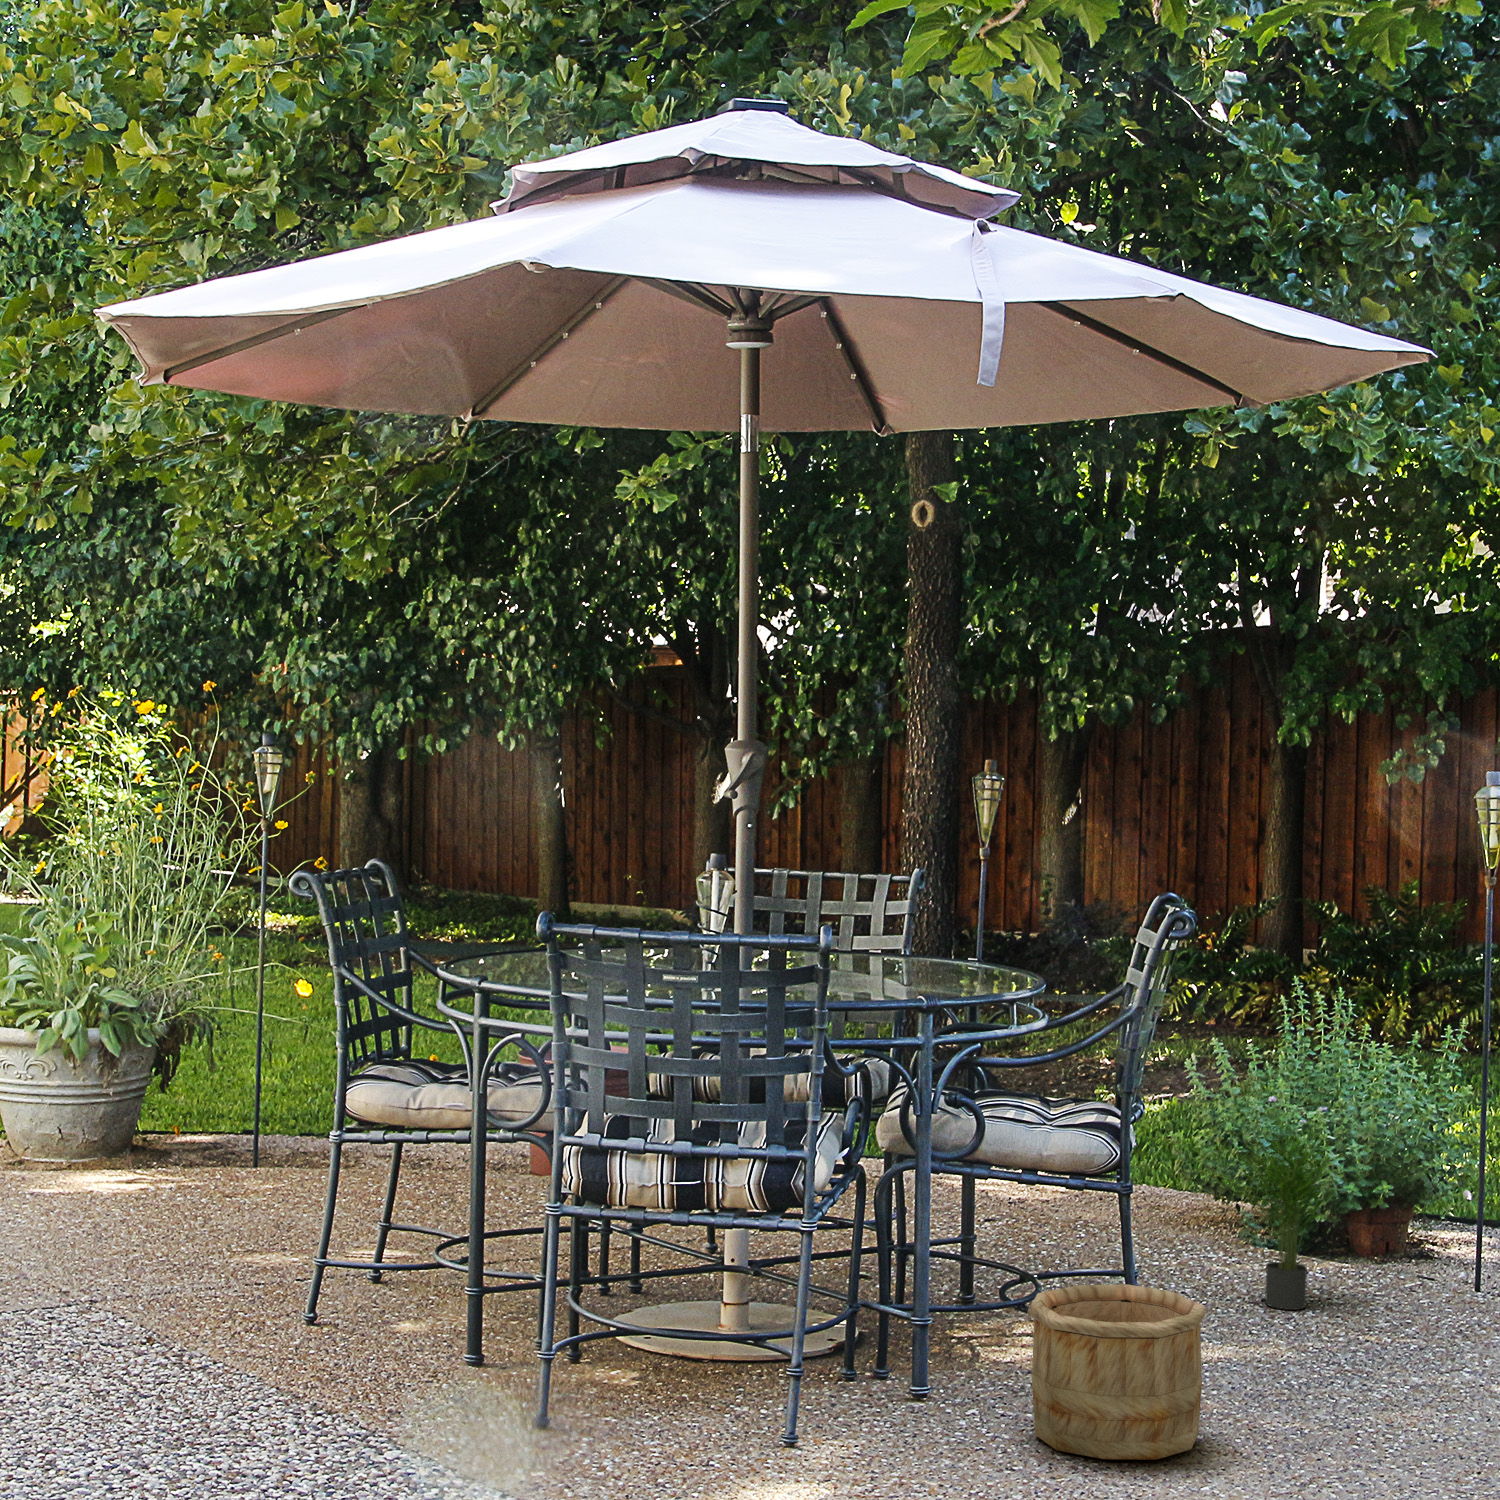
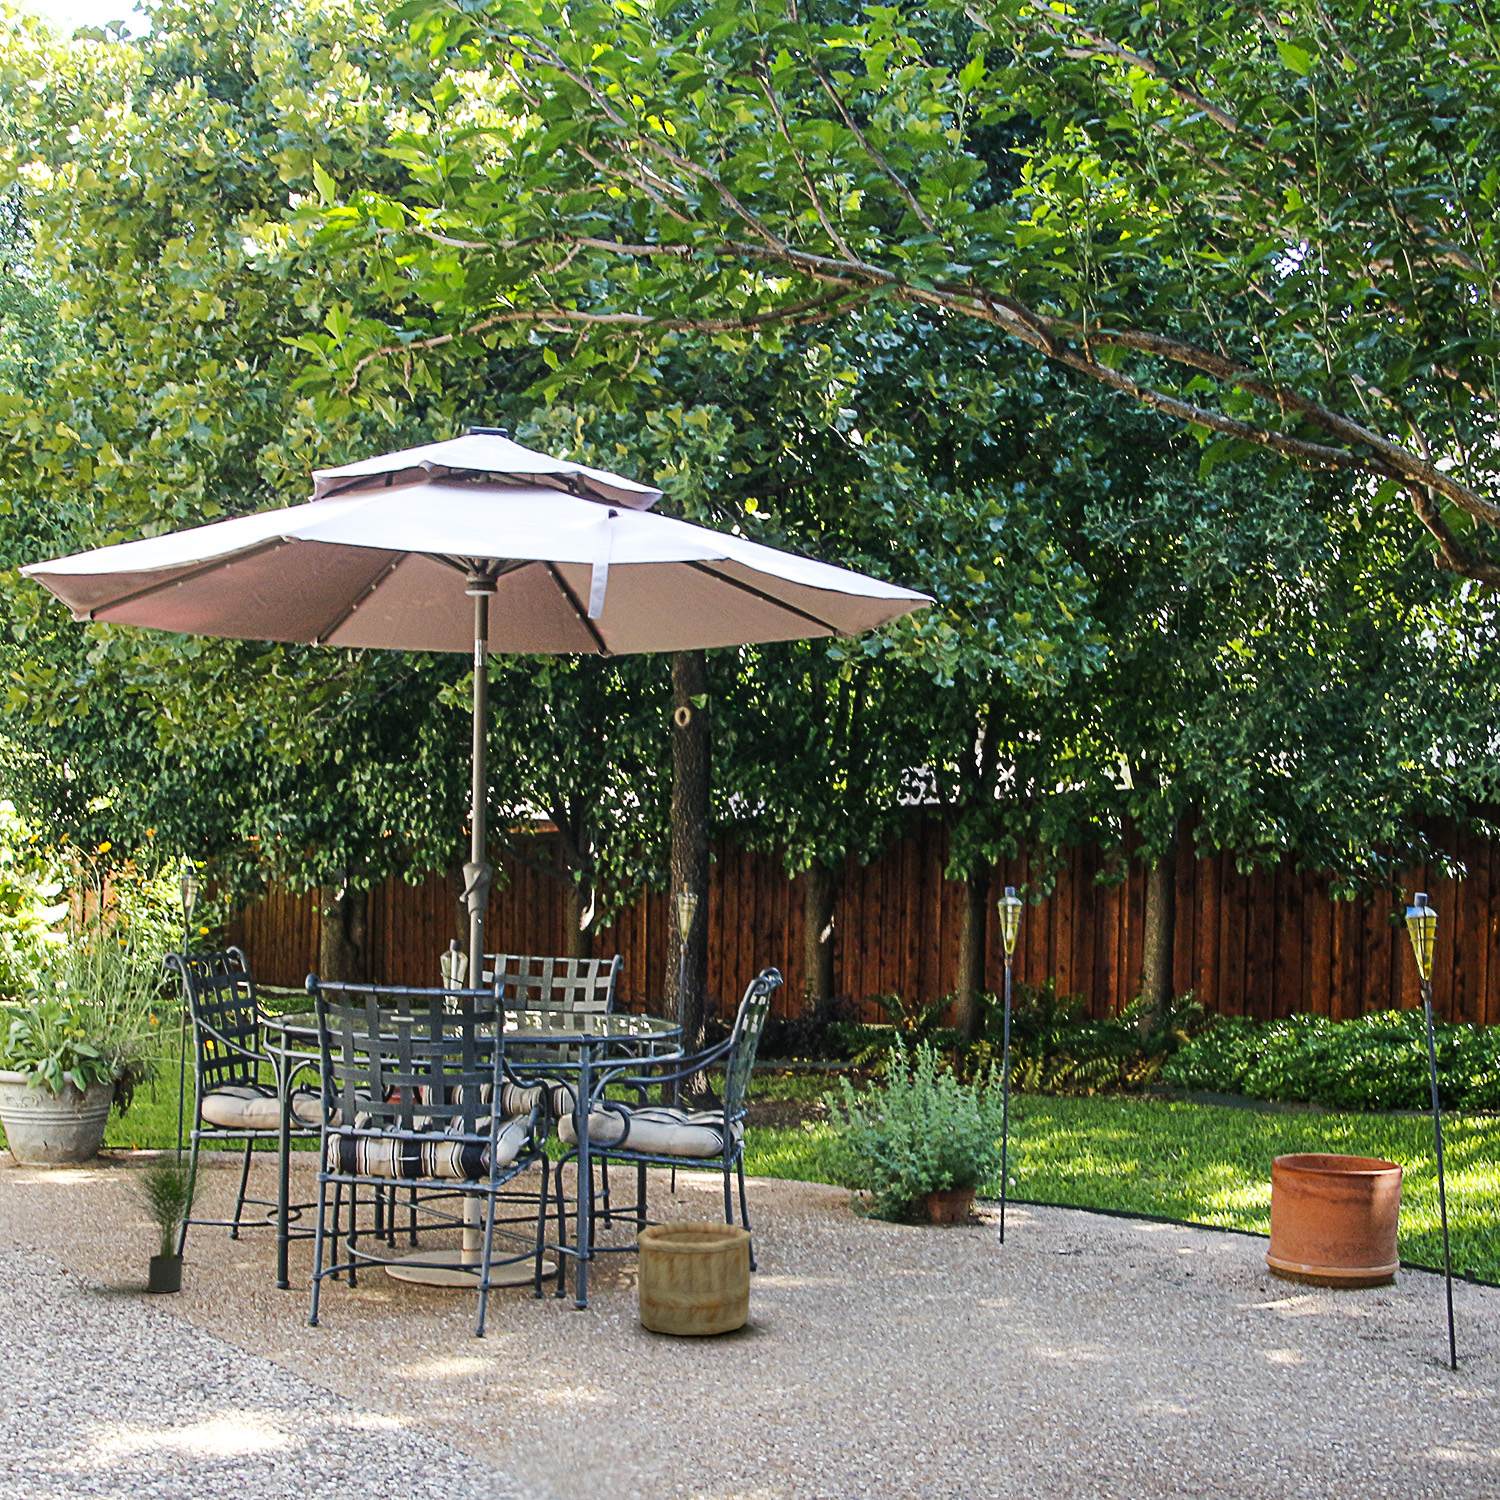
potted plant: present [1220,1122,1342,1310] -> present [117,1140,209,1293]

